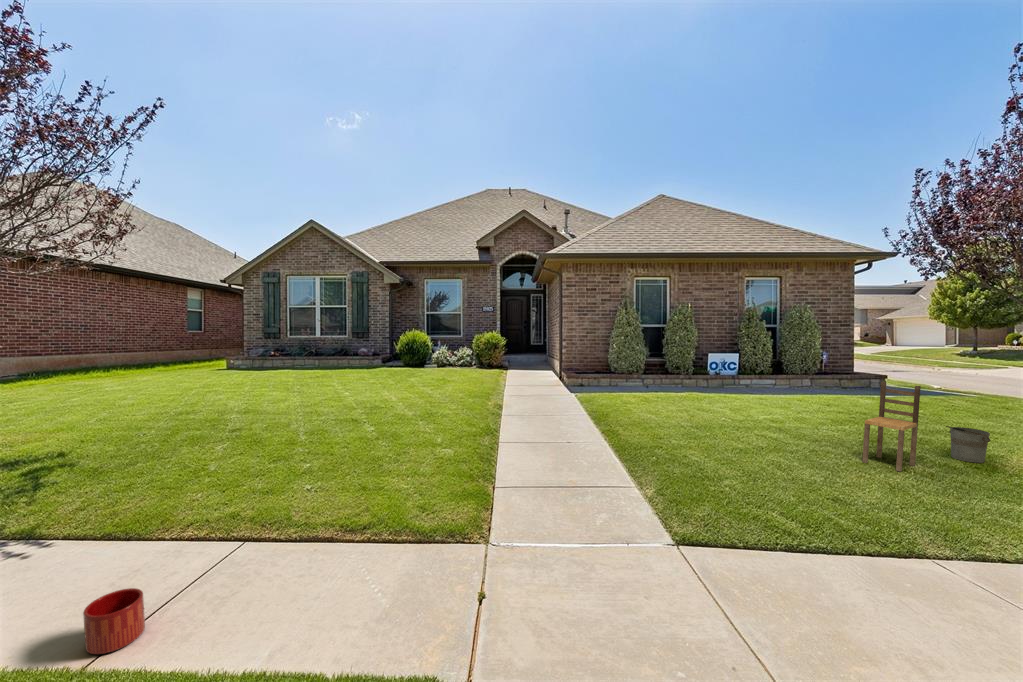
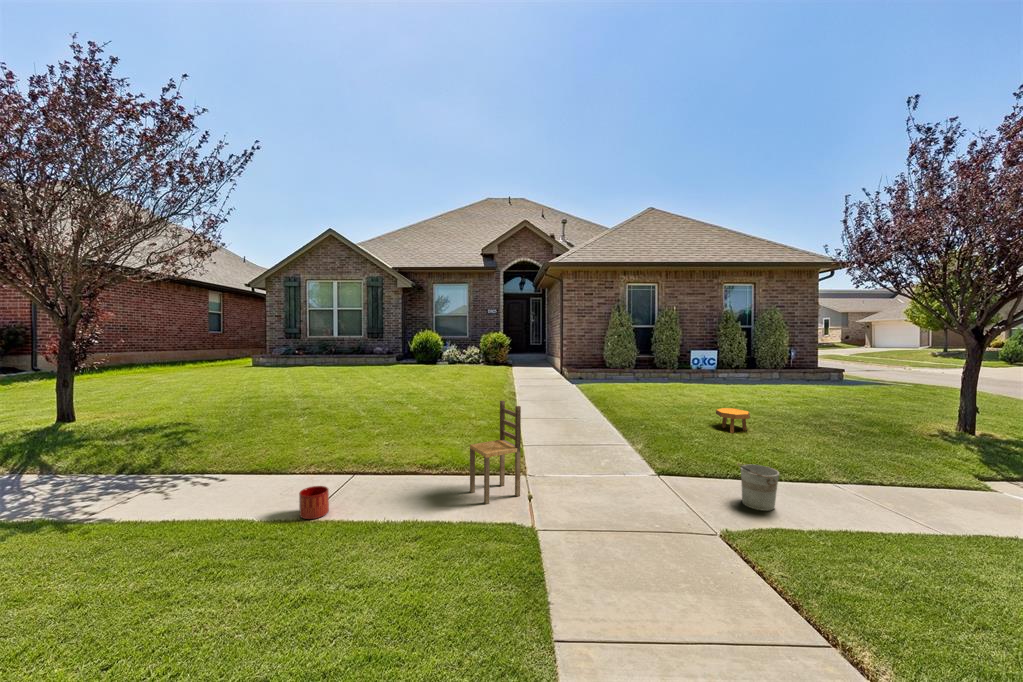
chair: present [862,382,921,472] -> present [470,401,521,504]
bucket: present [946,426,990,463] -> present [737,464,779,511]
footstool: none [752,434,799,470] -> present [716,408,750,433]

